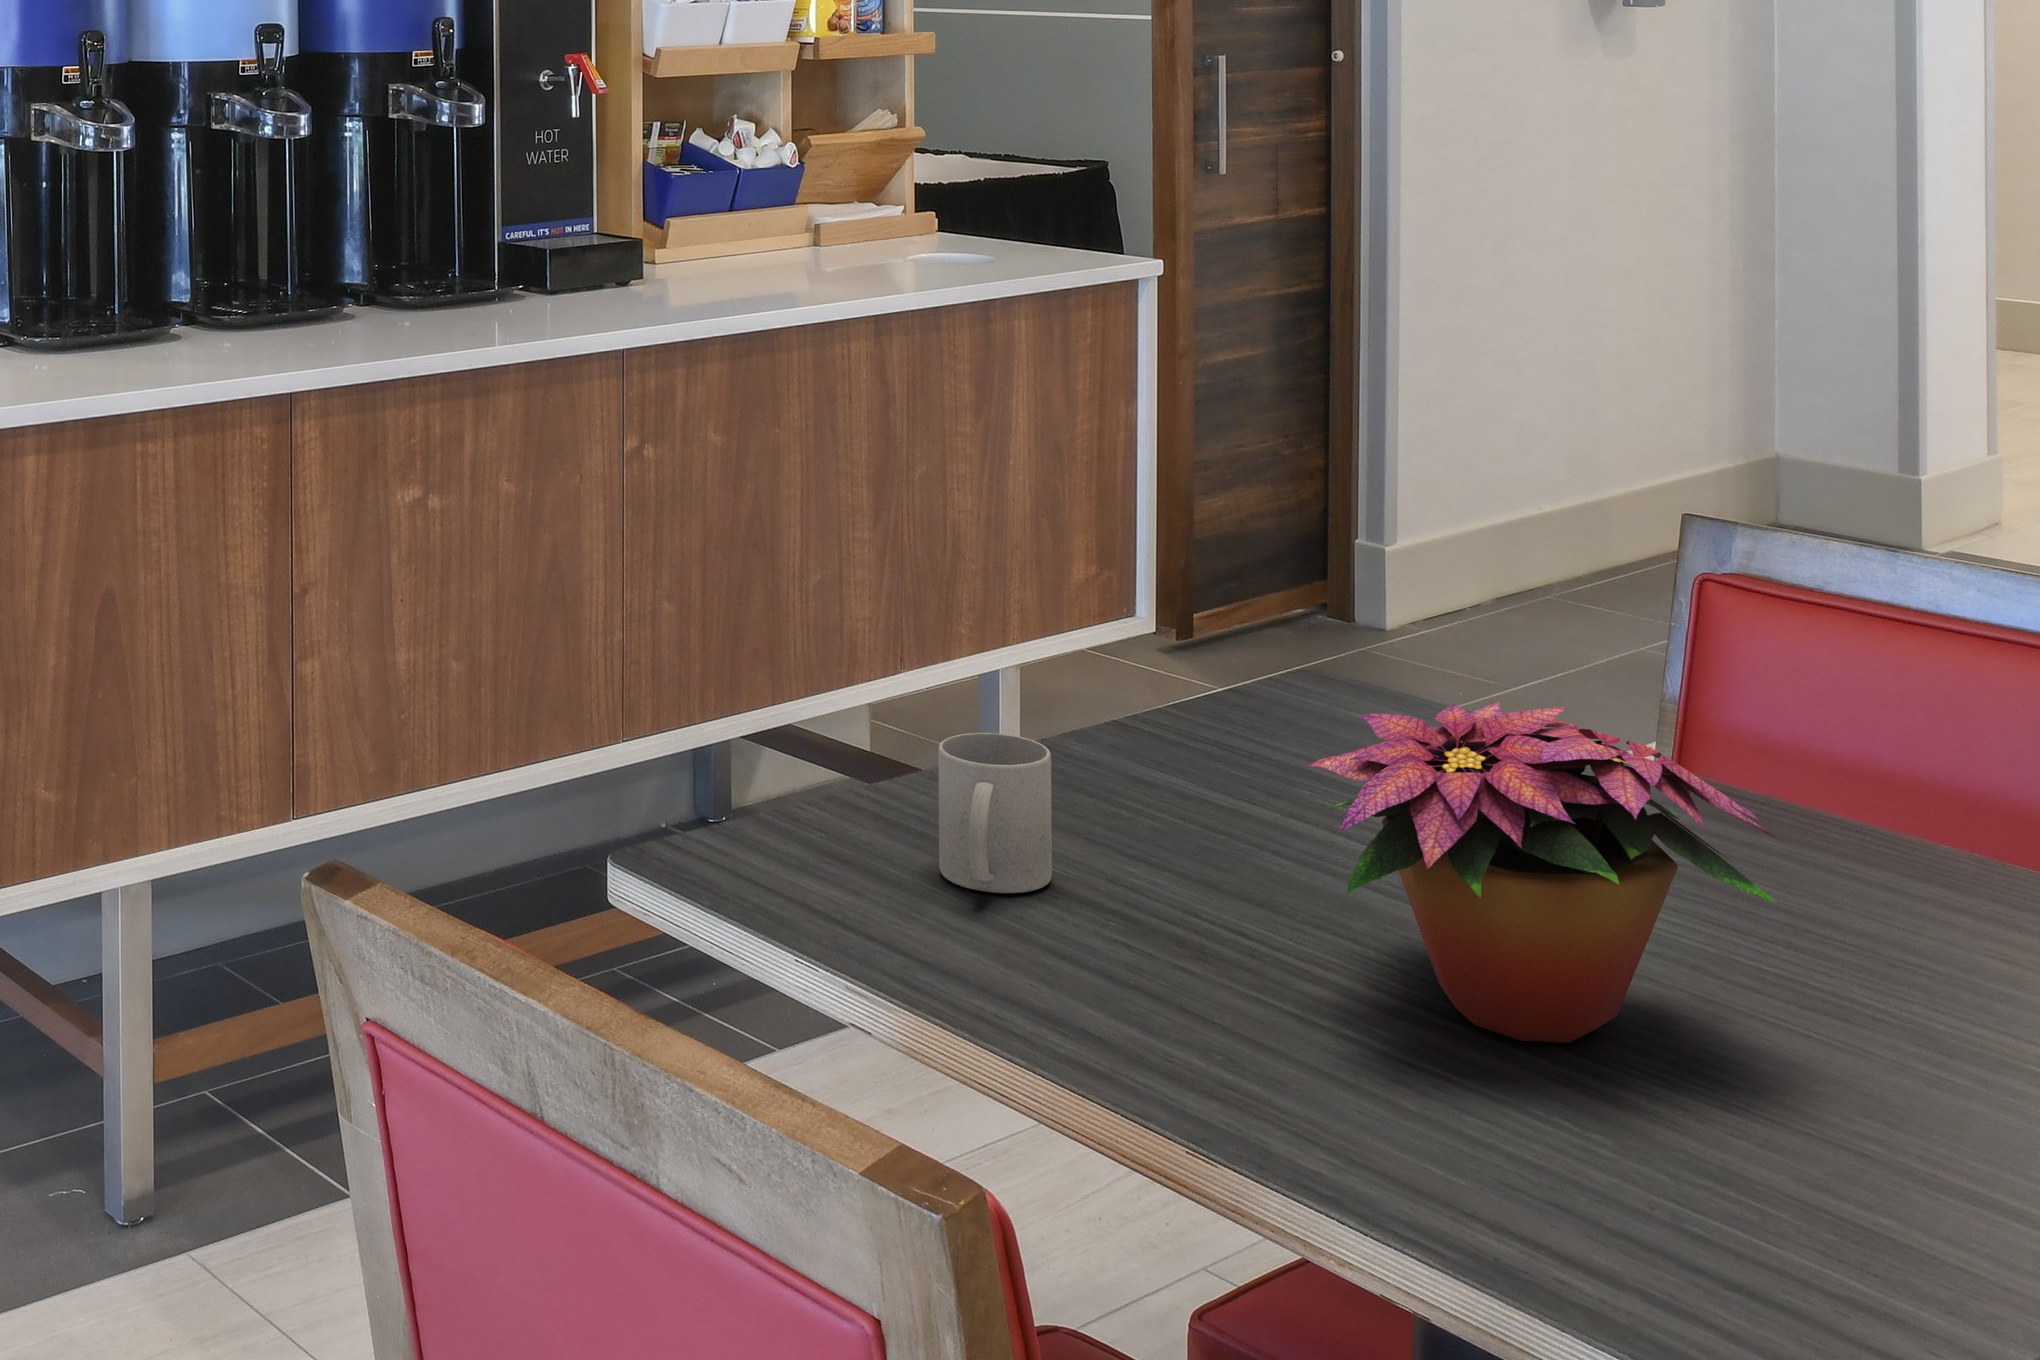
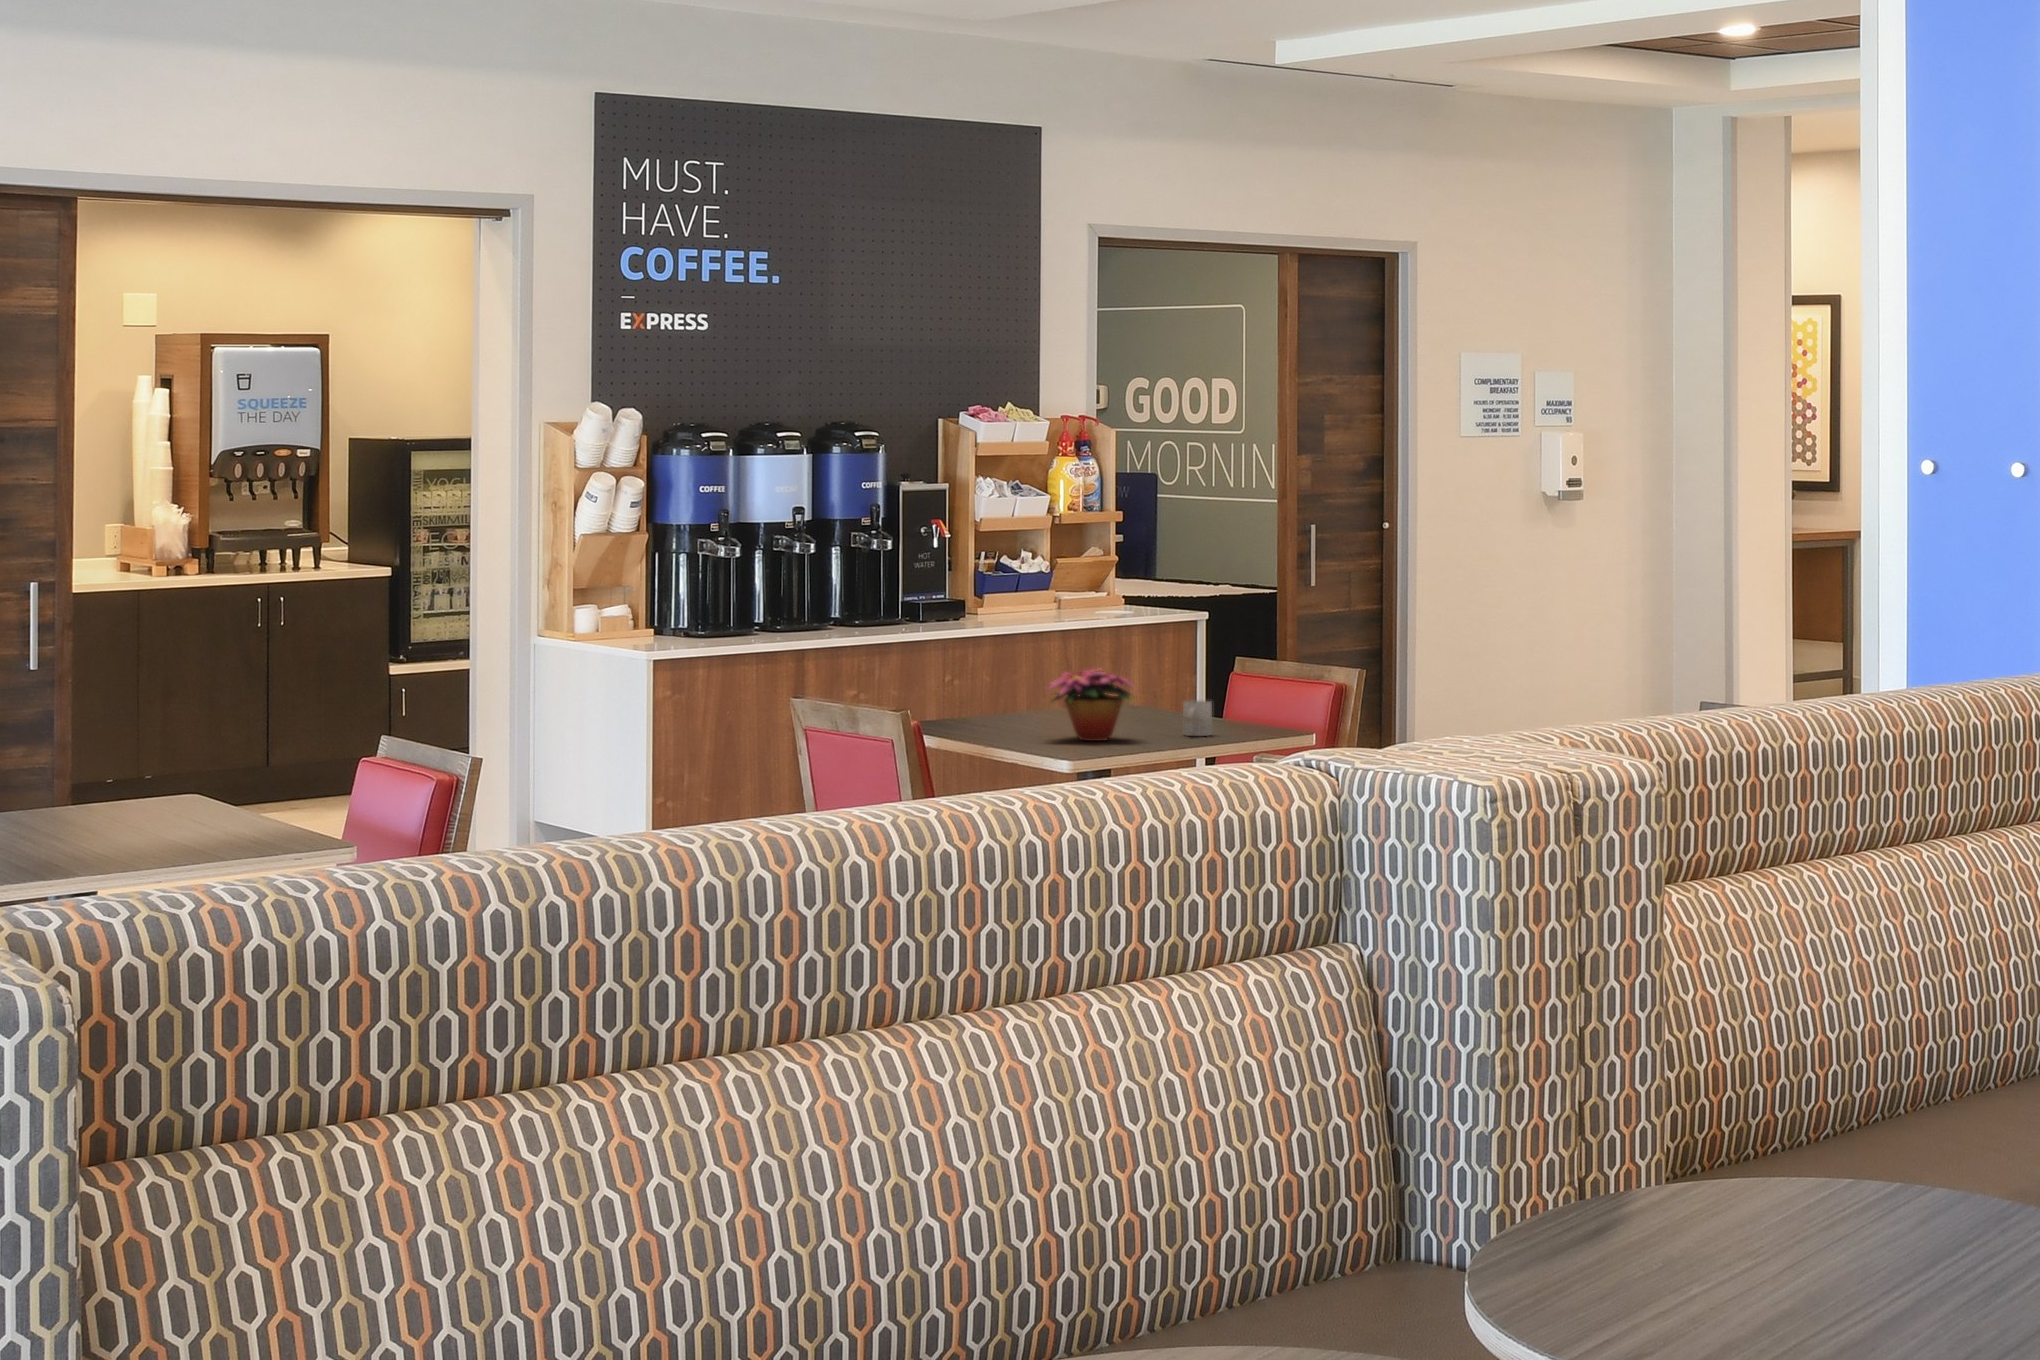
mug: present [938,733,1052,893] -> present [1183,701,1212,736]

